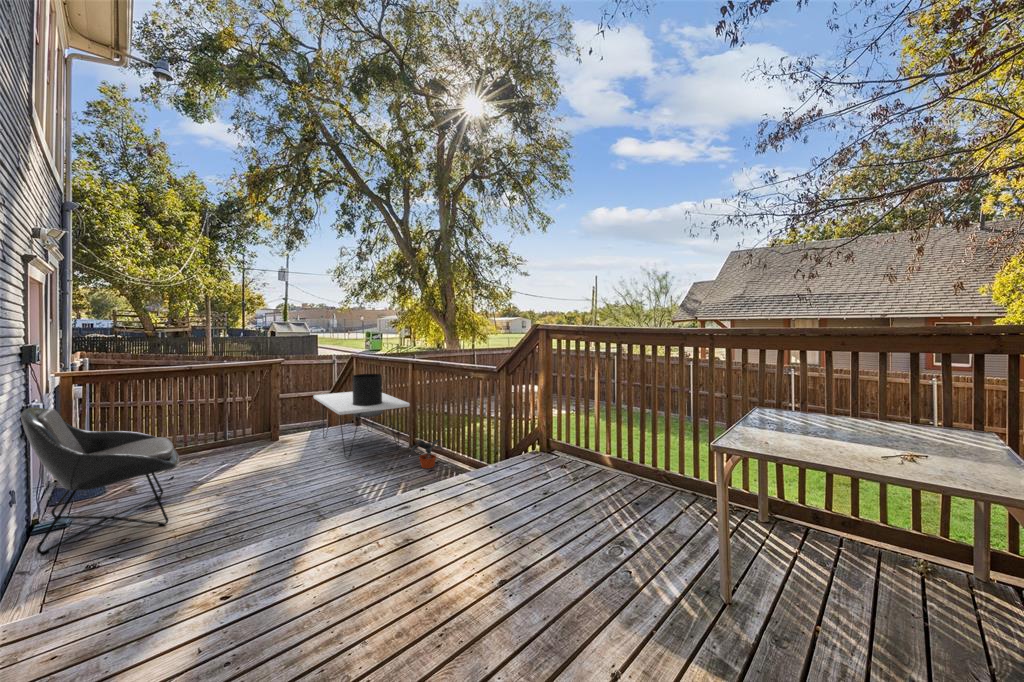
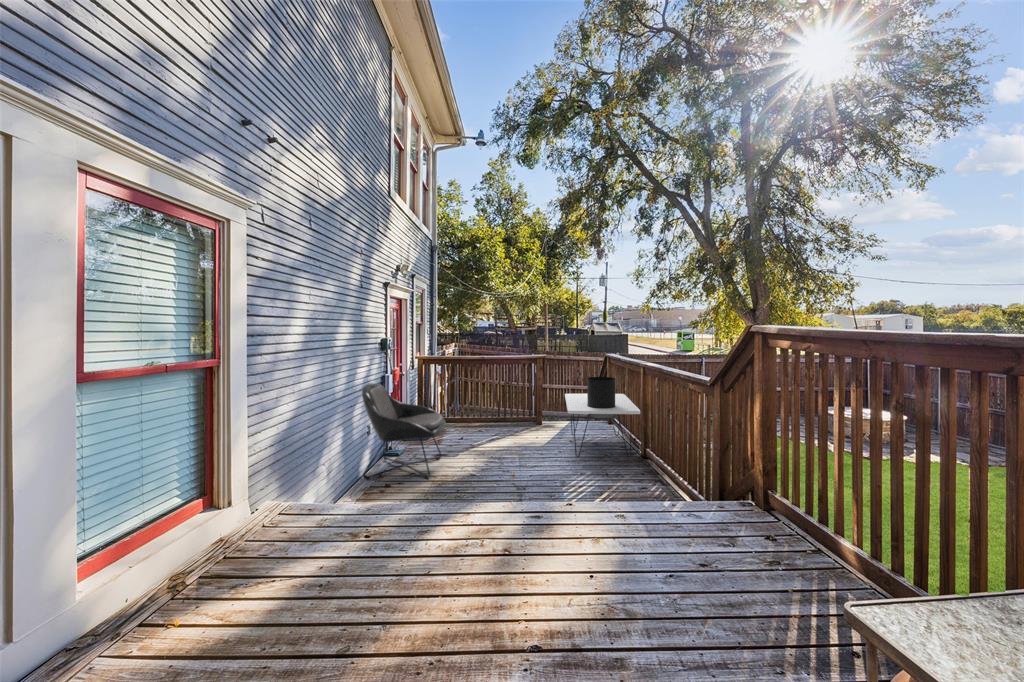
potted plant: present [410,439,442,468] -> none [624,450,664,482]

